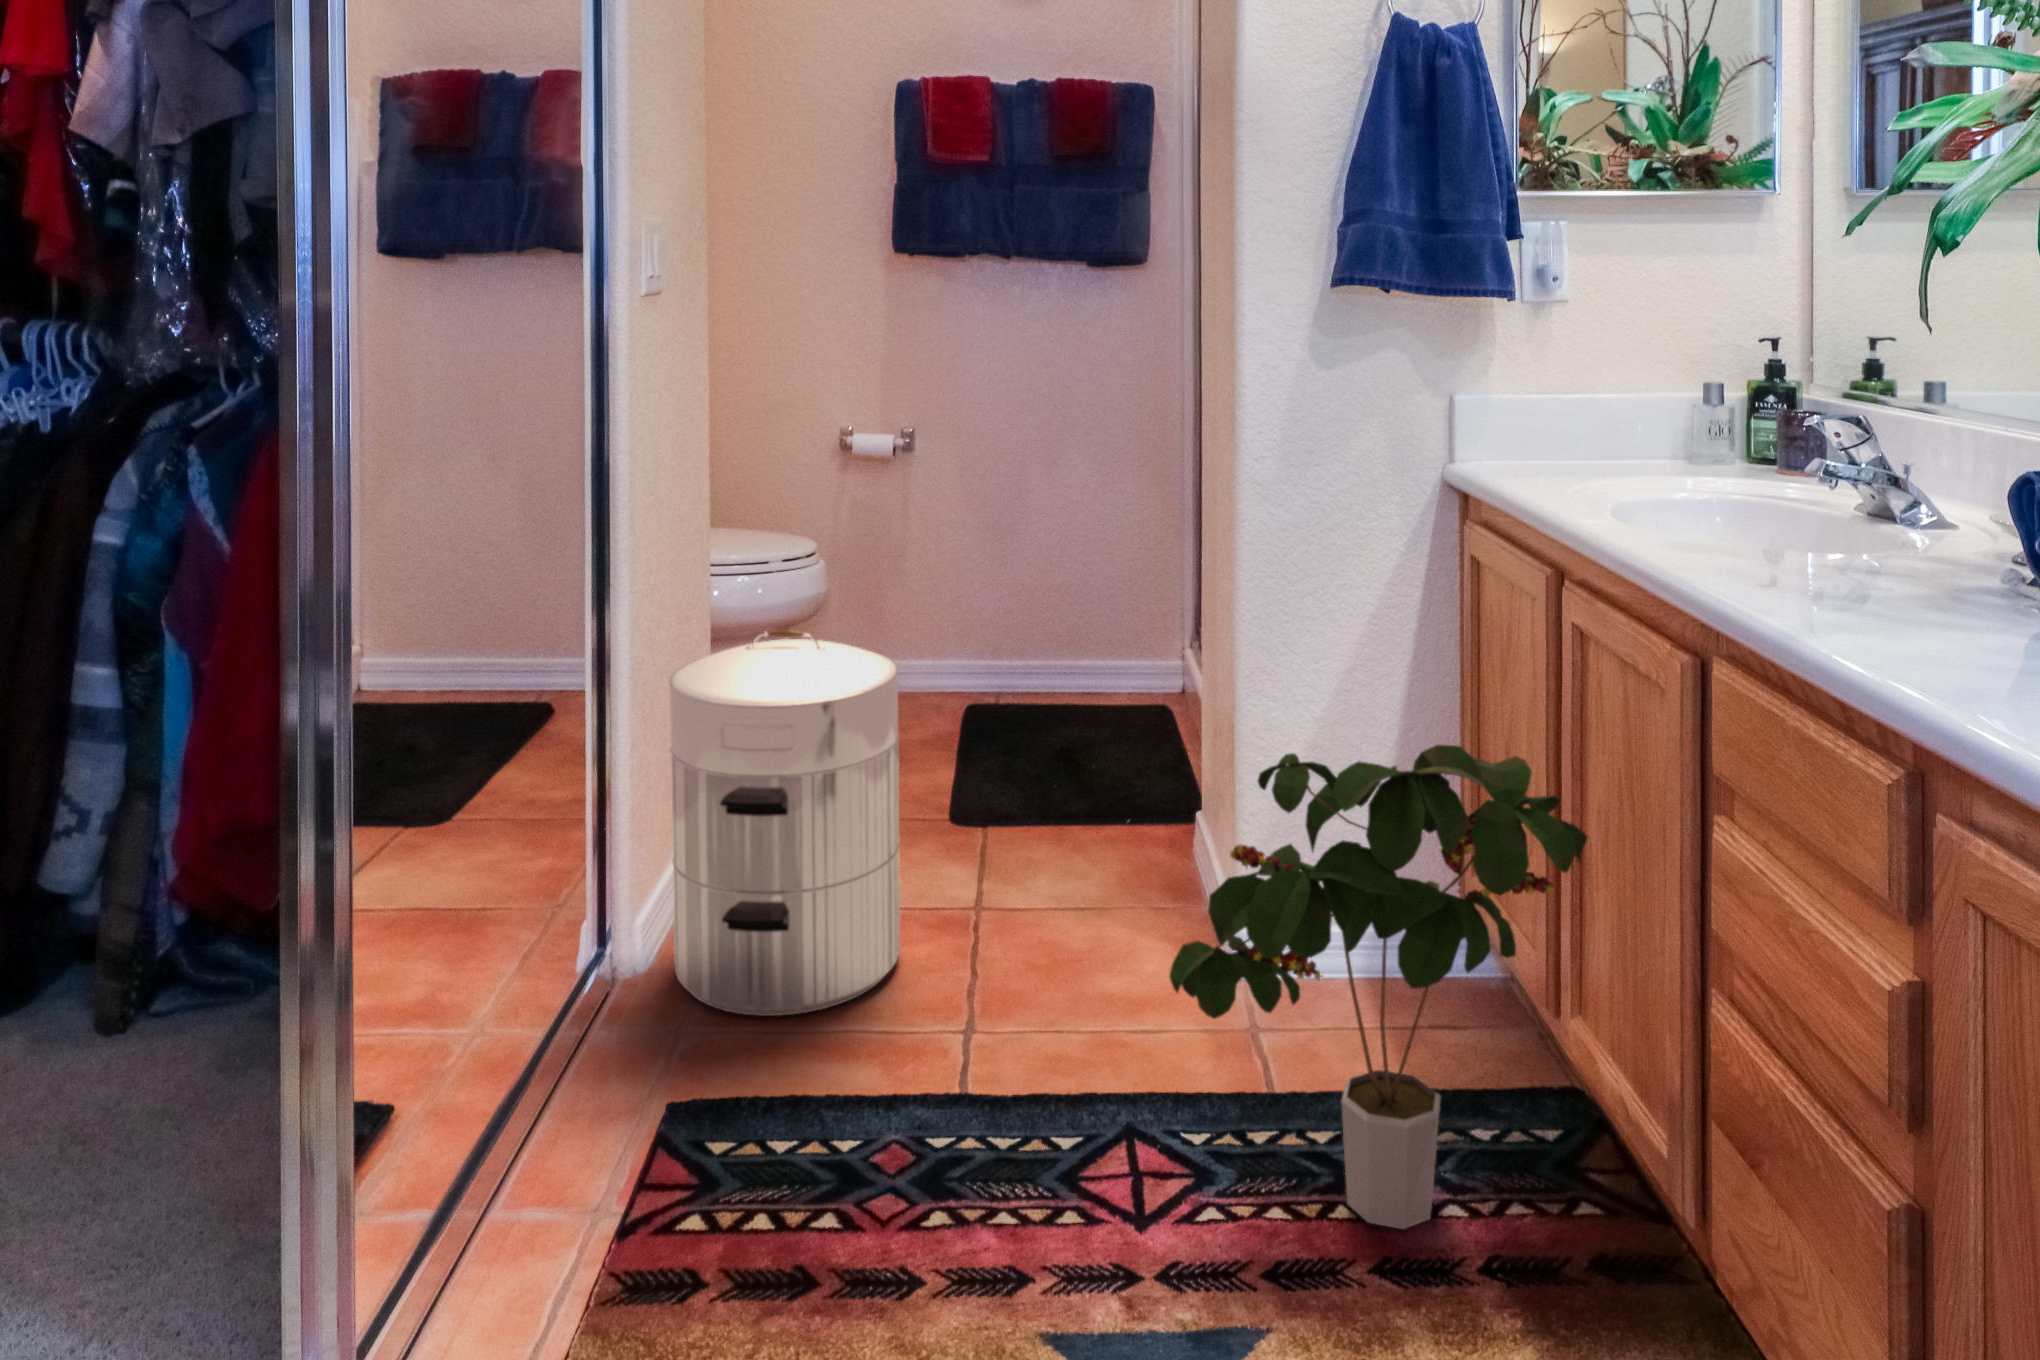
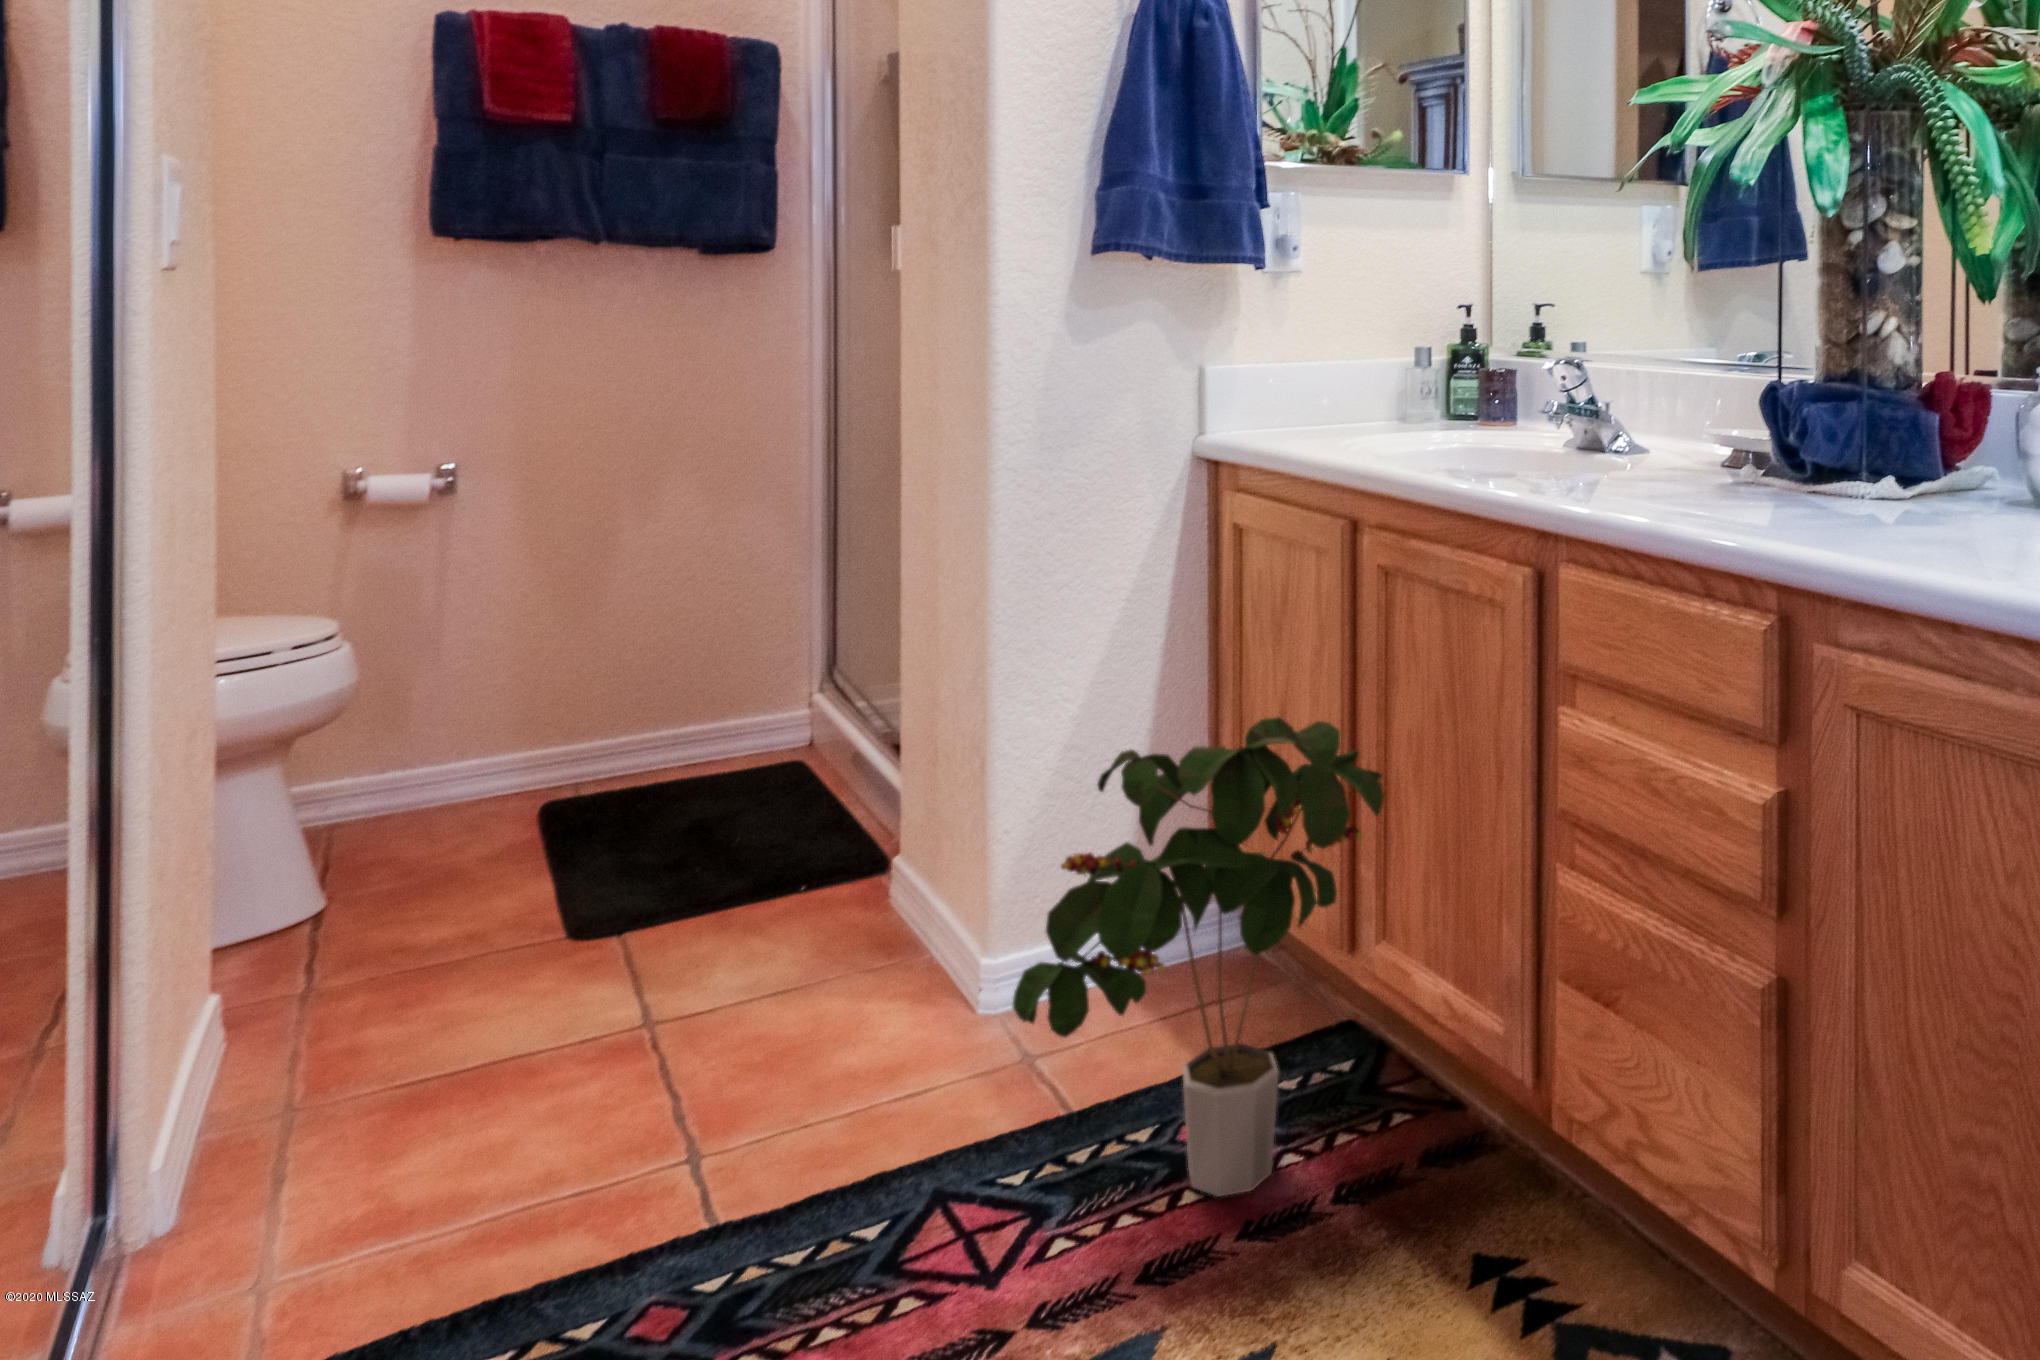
waste bin: present [669,630,900,1016] -> none [202,720,570,1239]

